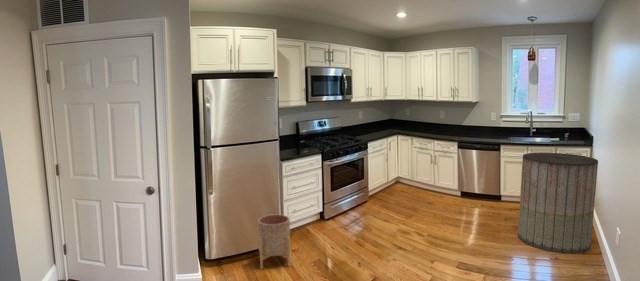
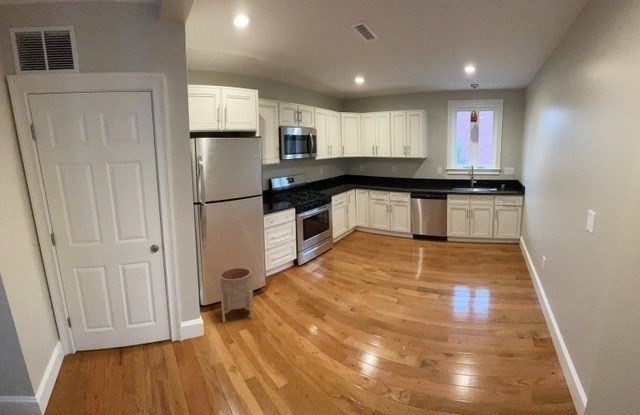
trash can: present [518,153,598,253] -> none [465,202,539,294]

